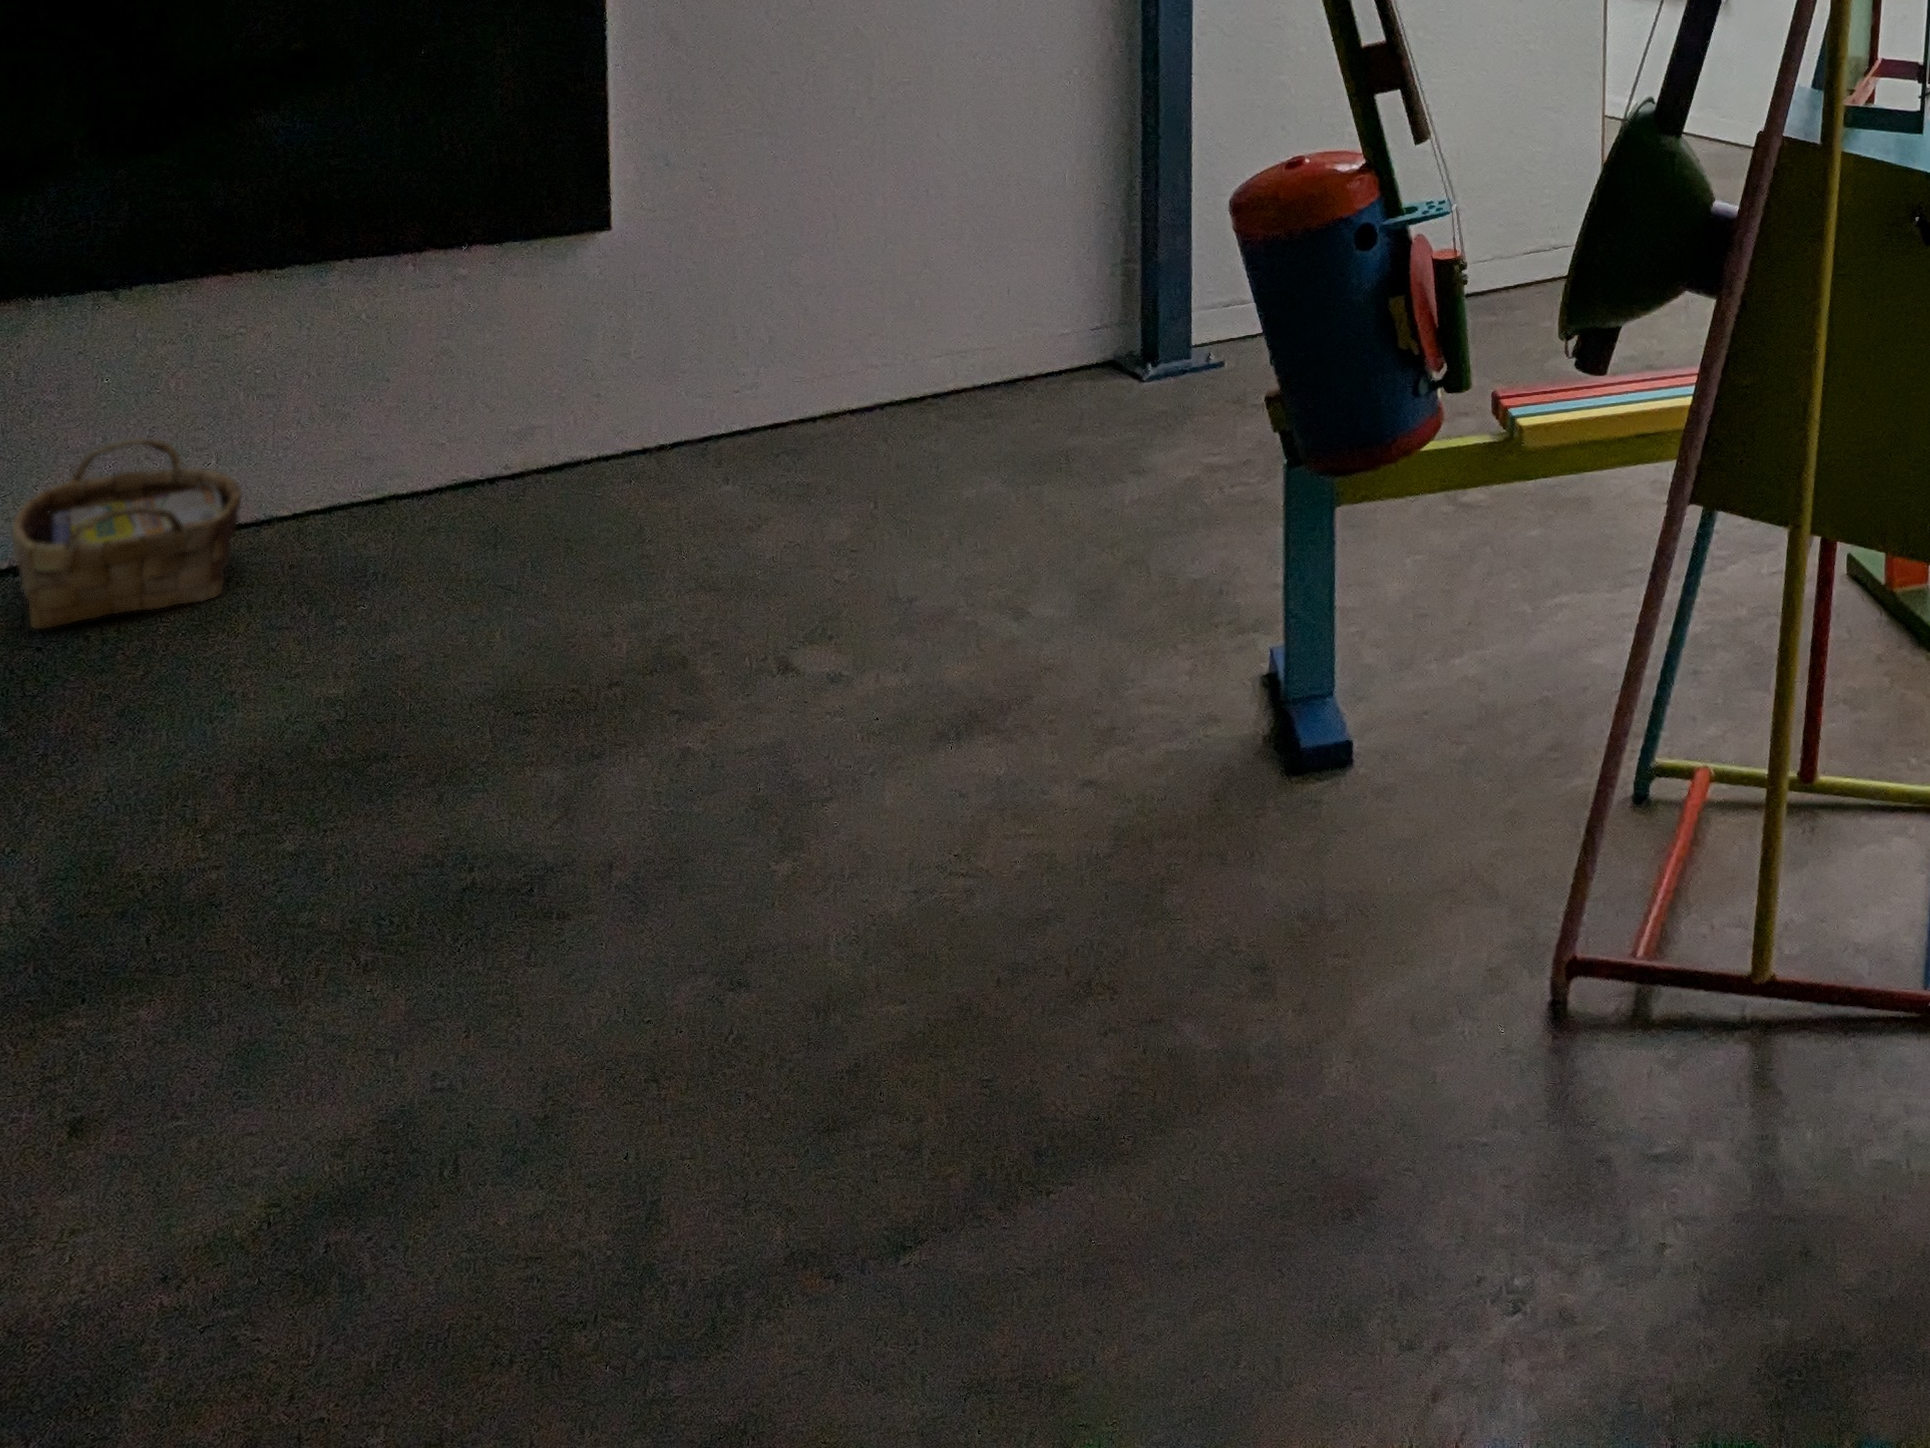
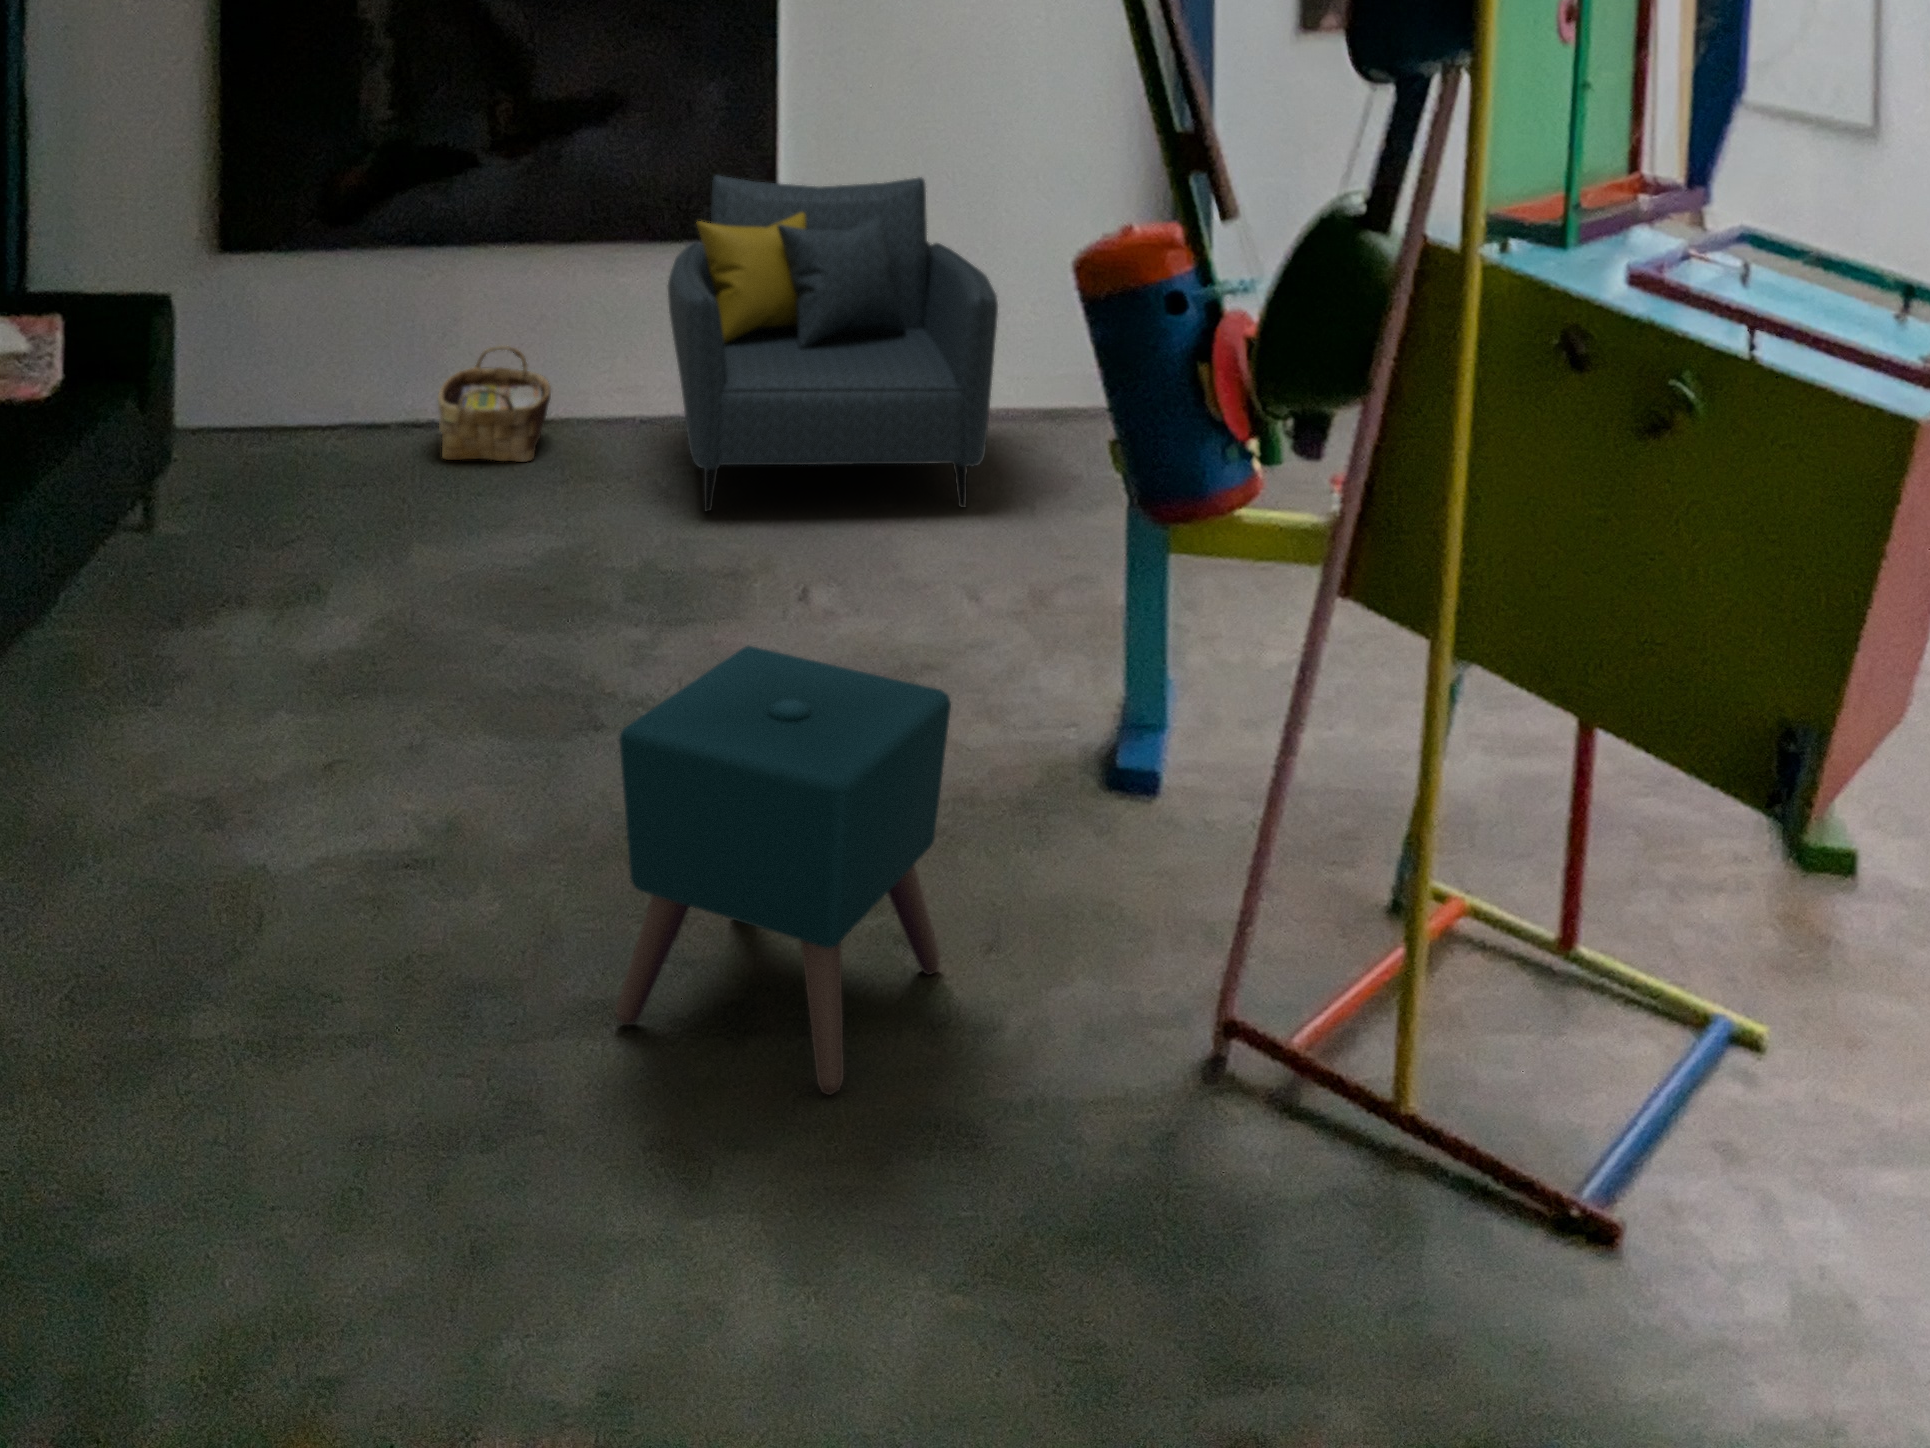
armchair: none [464,128,995,602] -> present [668,176,998,511]
ottoman: none [817,724,1231,1282] -> present [616,646,951,1095]

